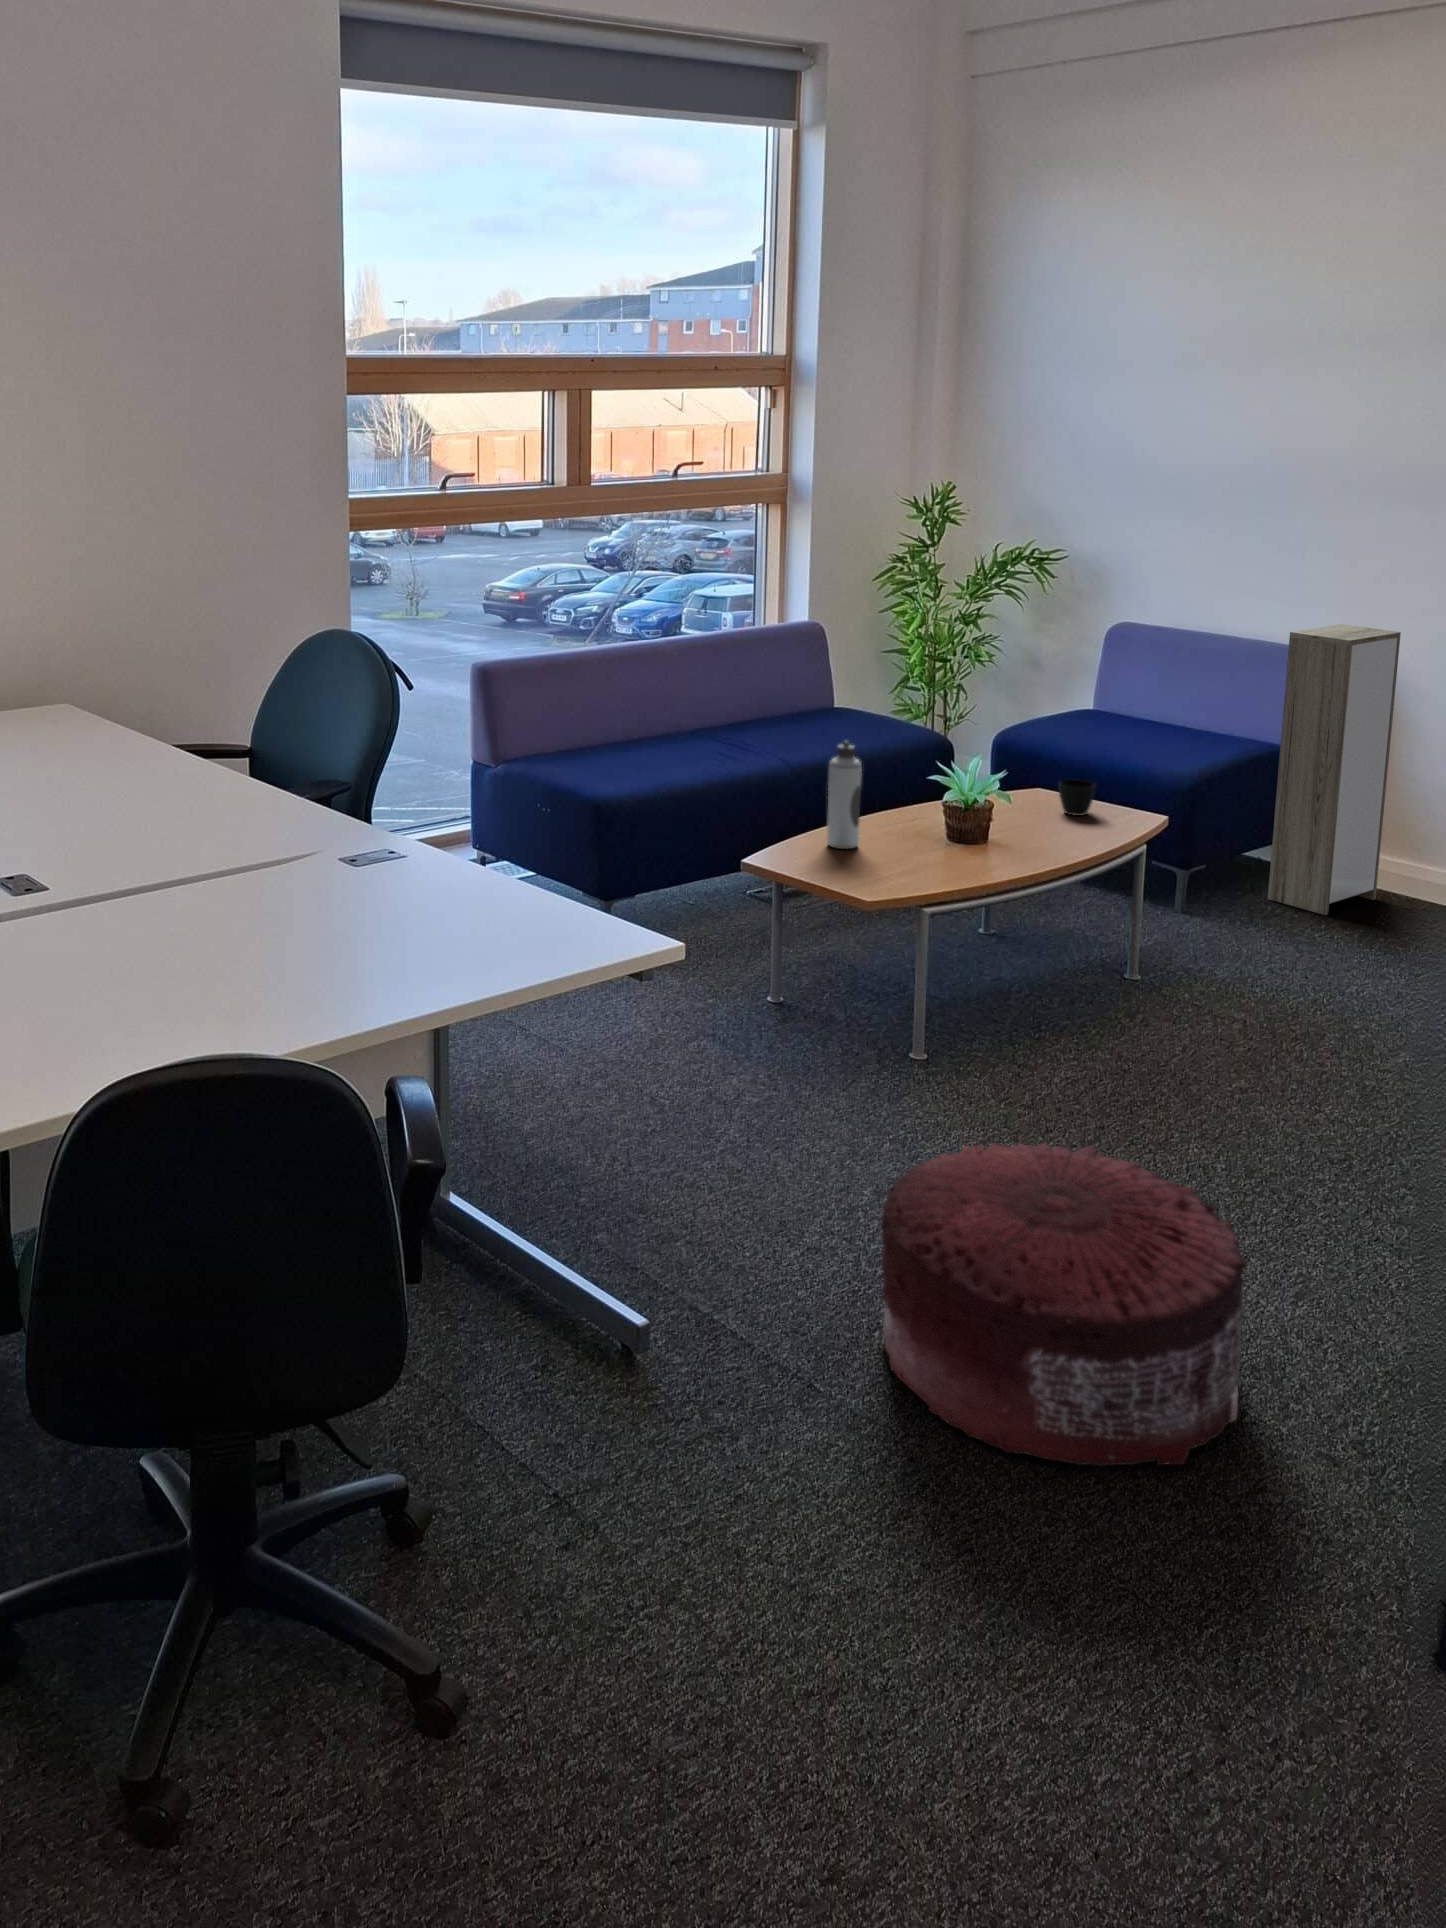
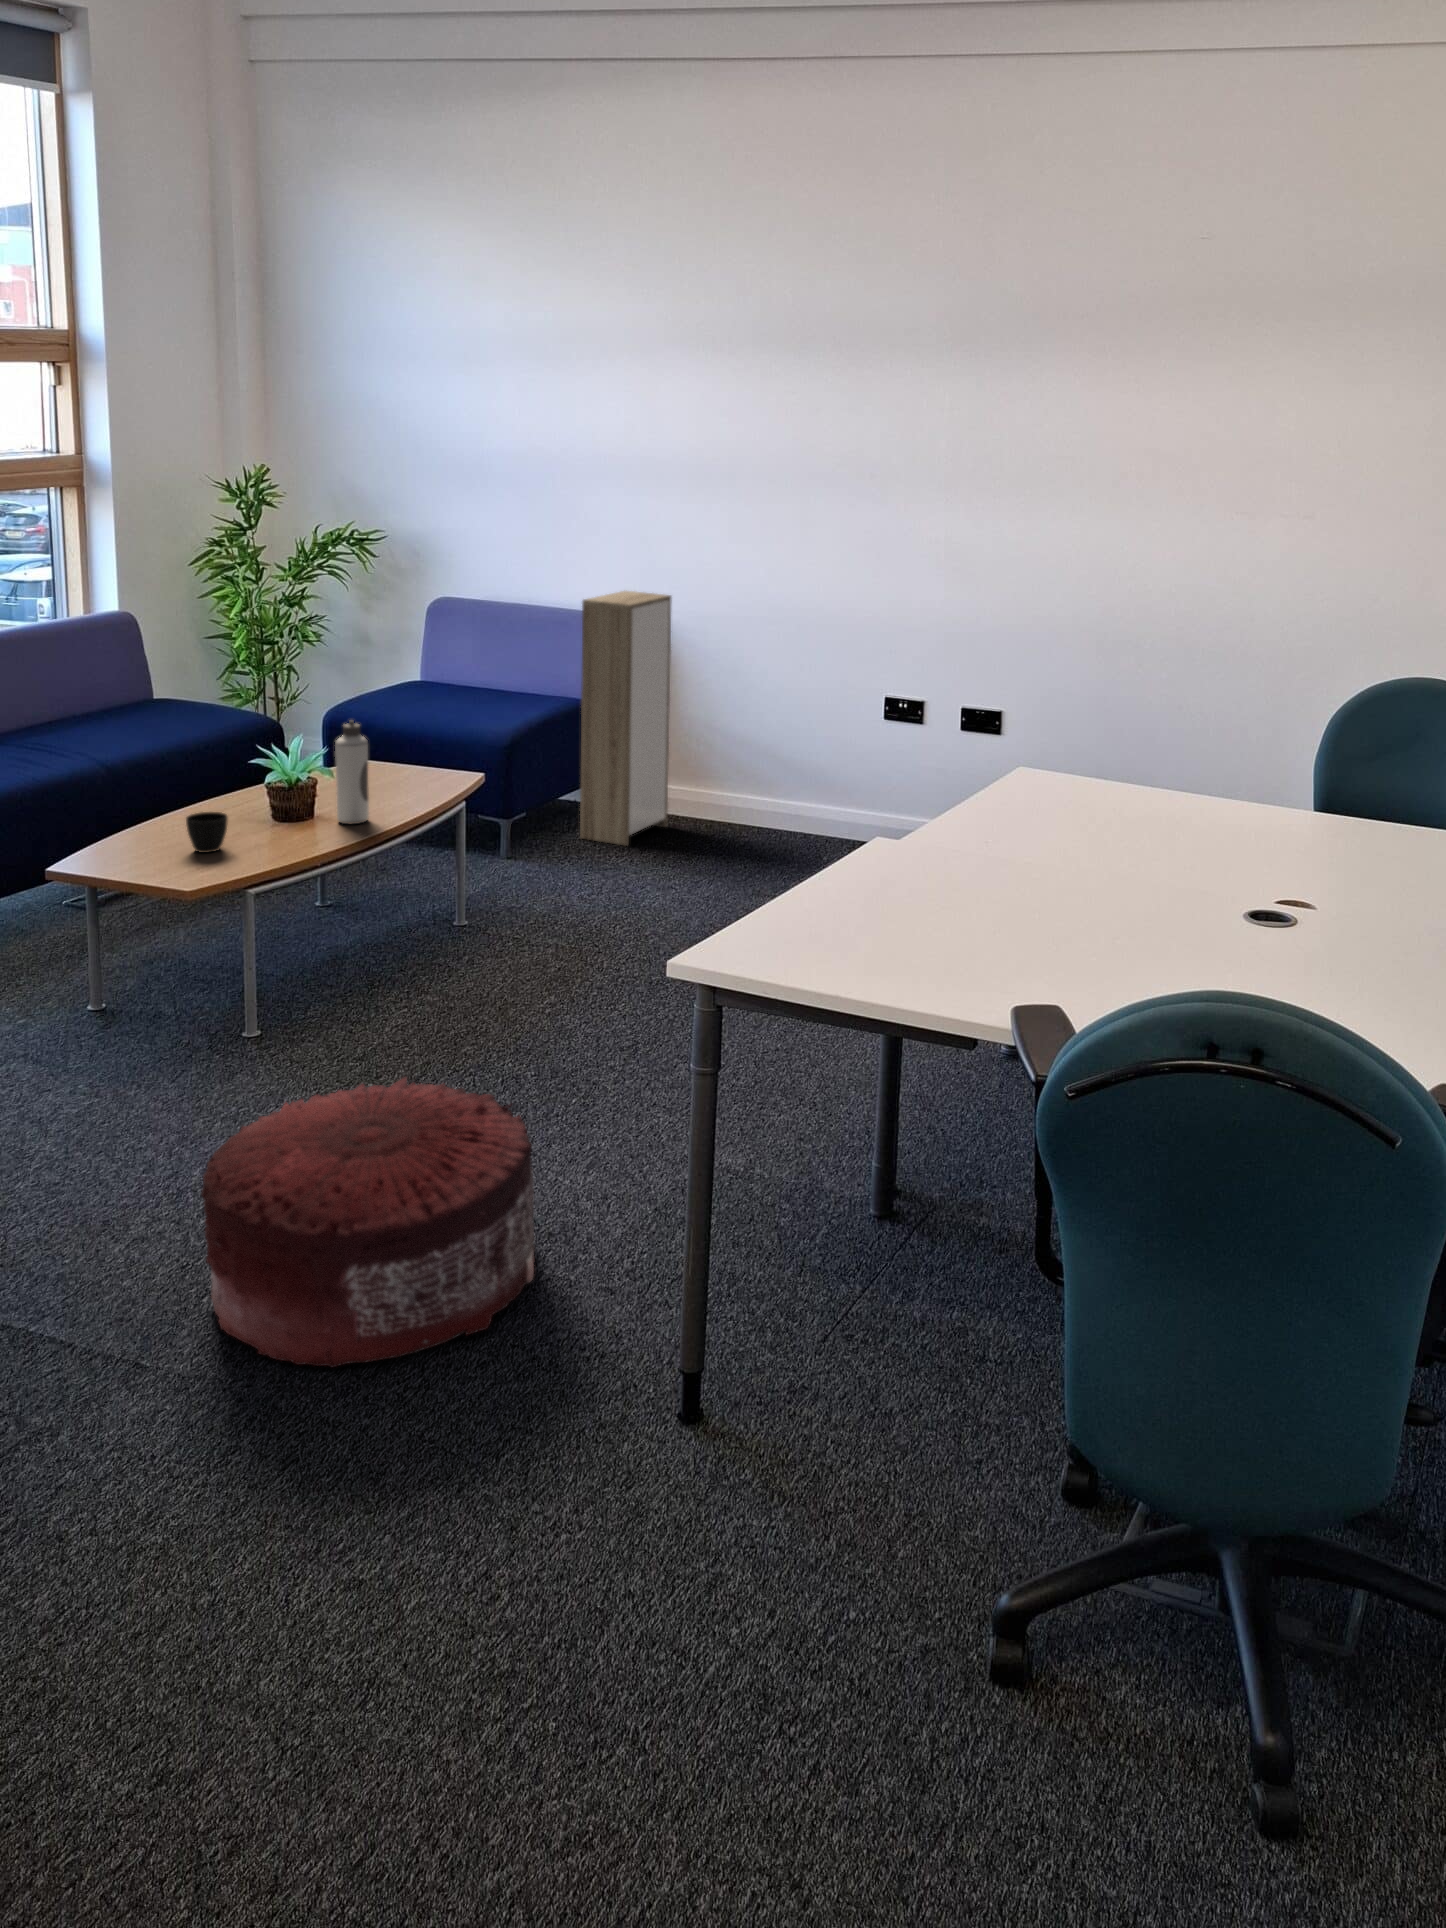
water bottle: present [827,741,862,849] -> present [335,720,369,824]
cup: present [1059,779,1095,816] -> present [186,812,228,853]

